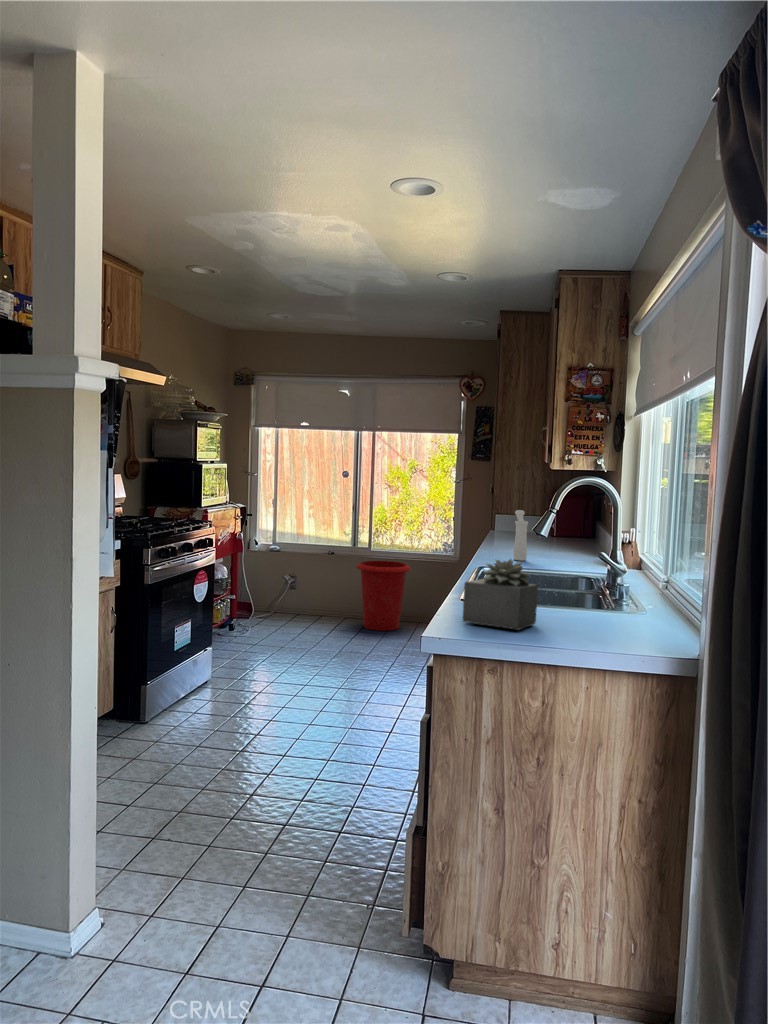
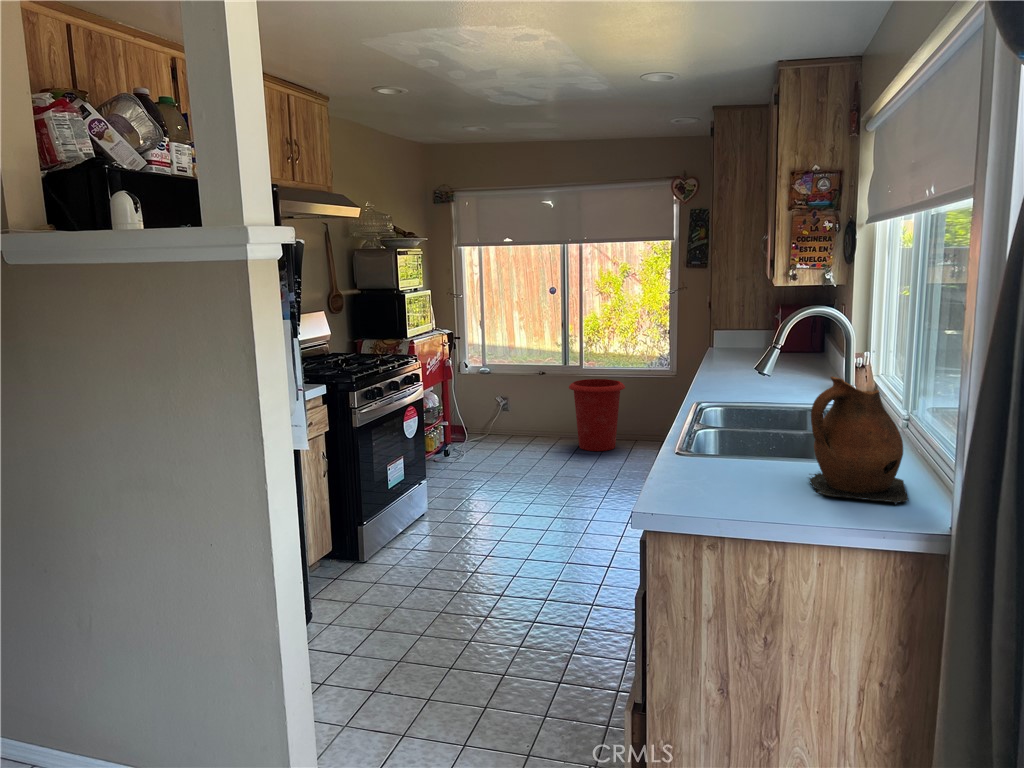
pepper mill: present [513,510,528,561] -> none [733,335,749,390]
ceramic pitcher: none [577,526,664,639] -> present [809,376,908,505]
succulent plant: present [463,559,538,630] -> none [676,416,761,498]

